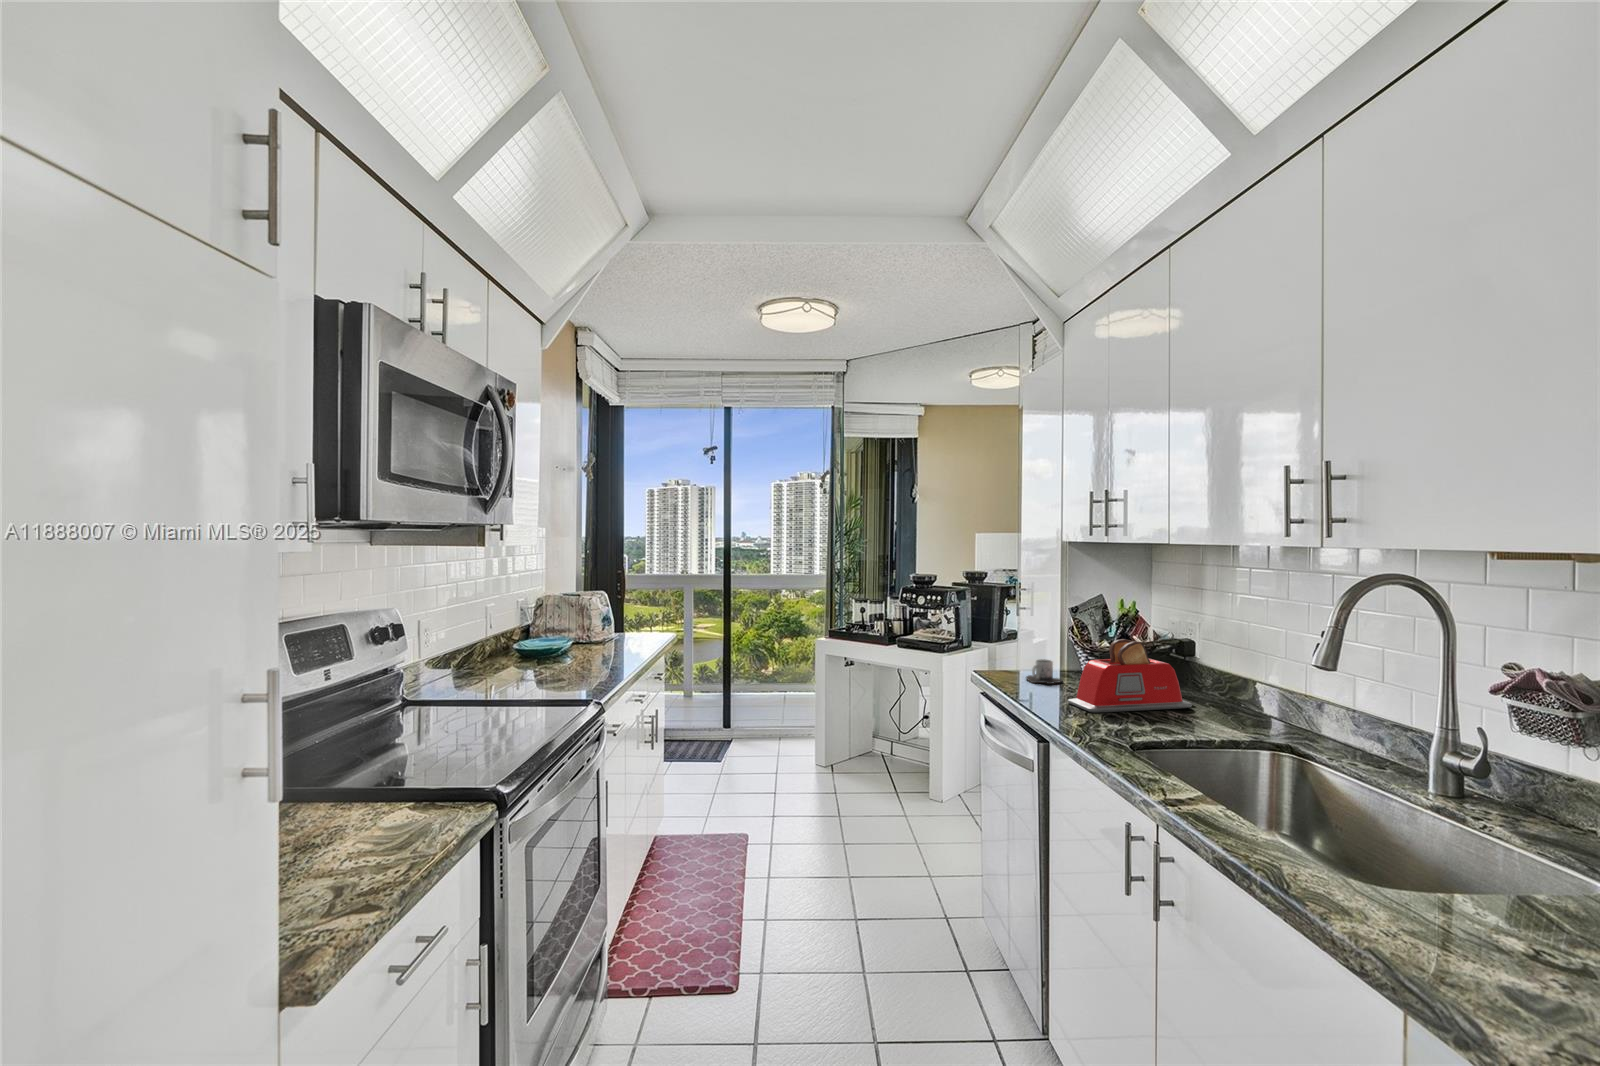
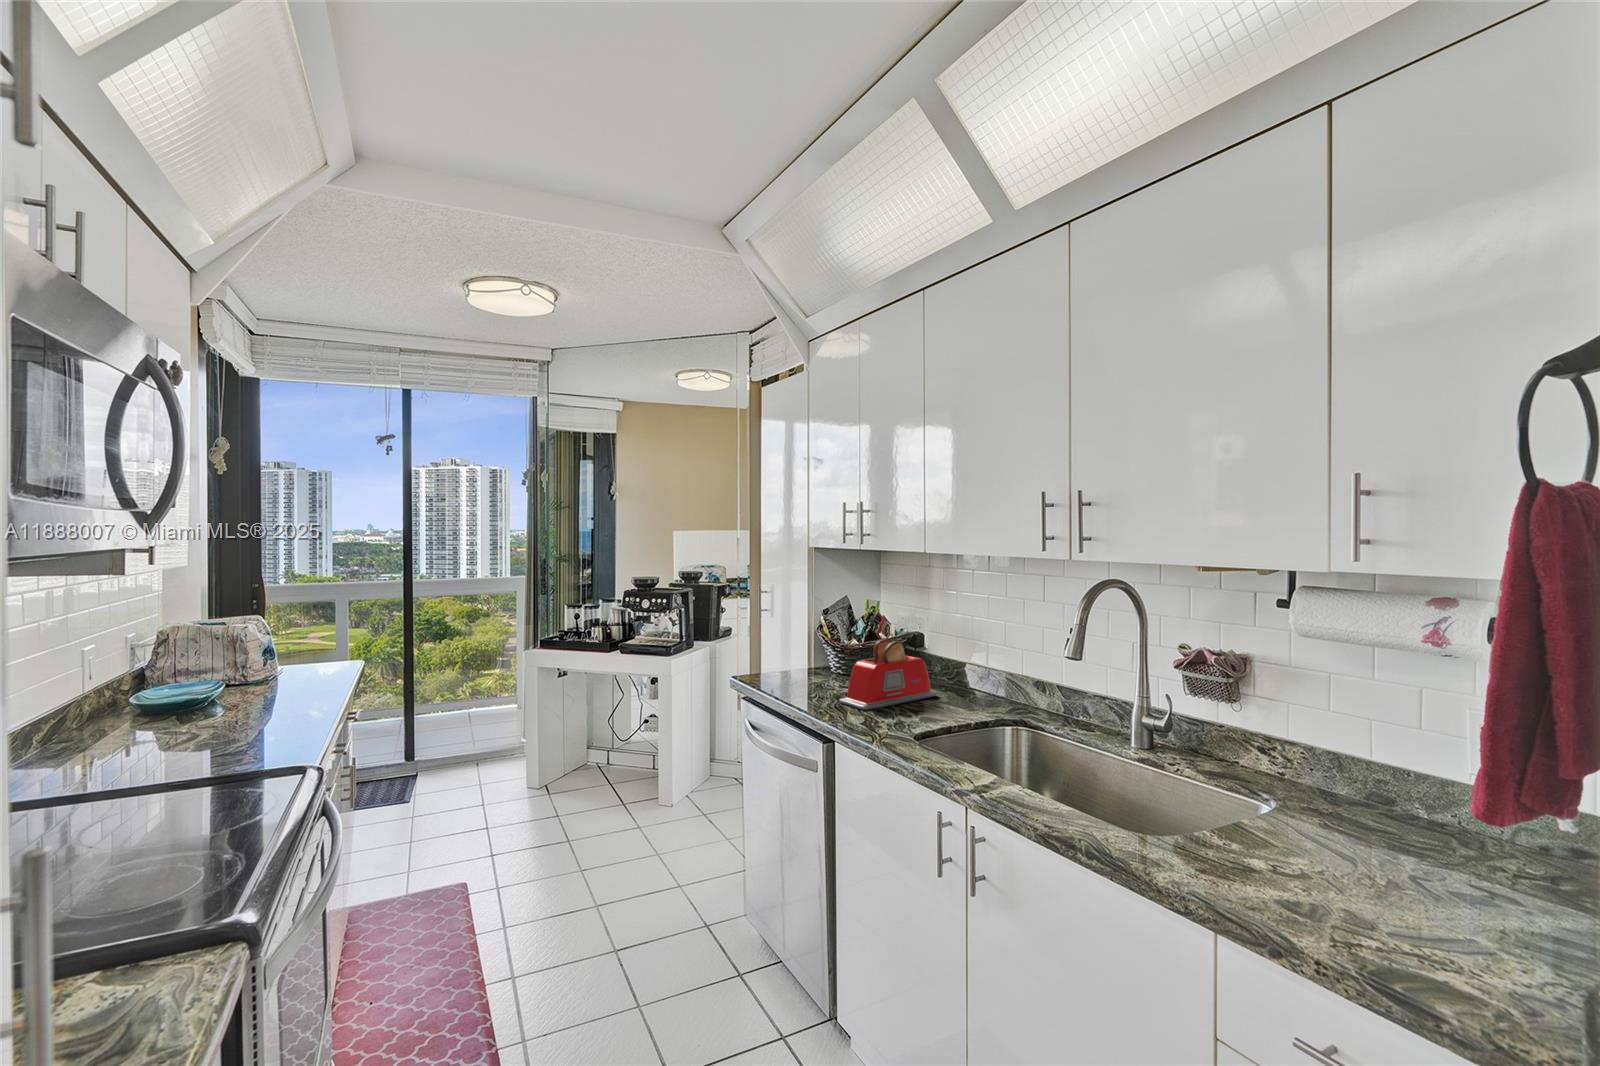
mug: present [1026,659,1063,684] -> none [787,661,822,685]

